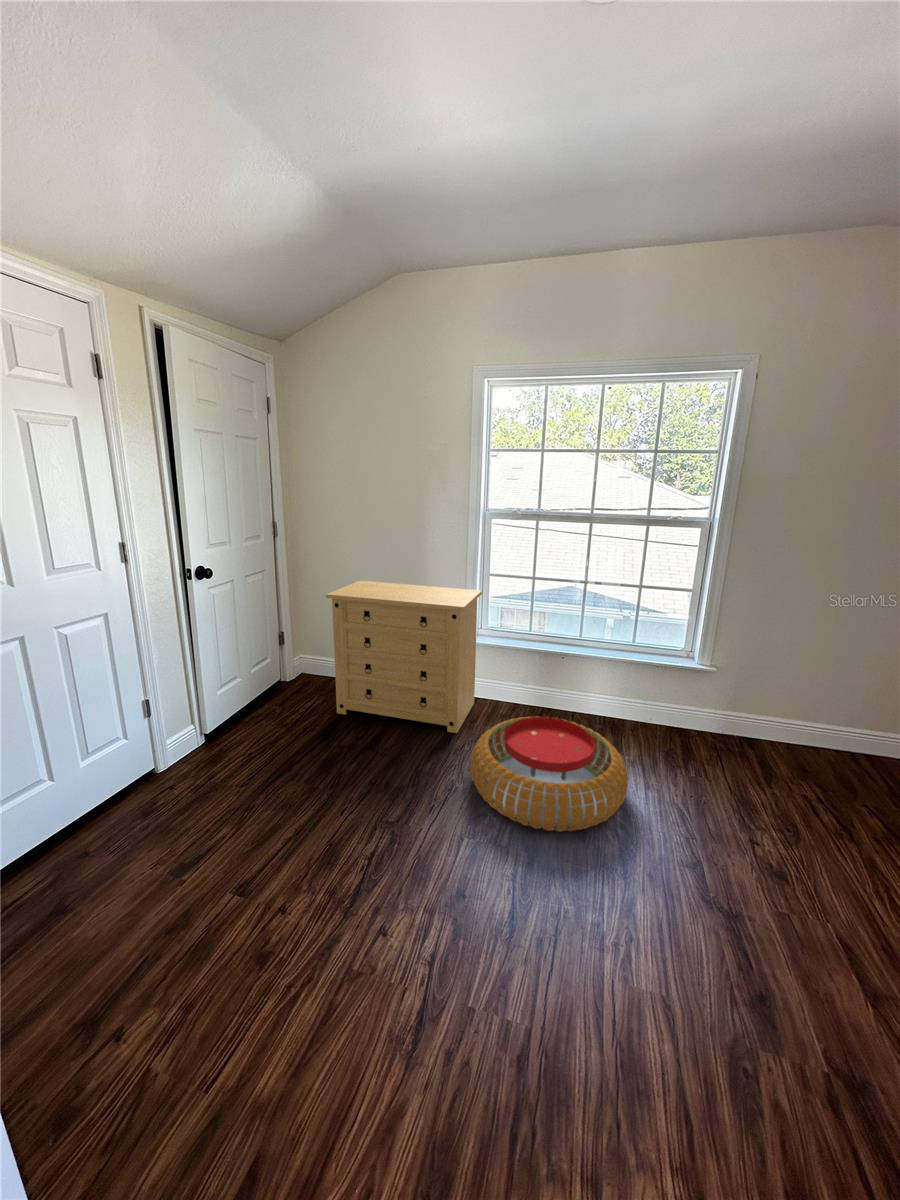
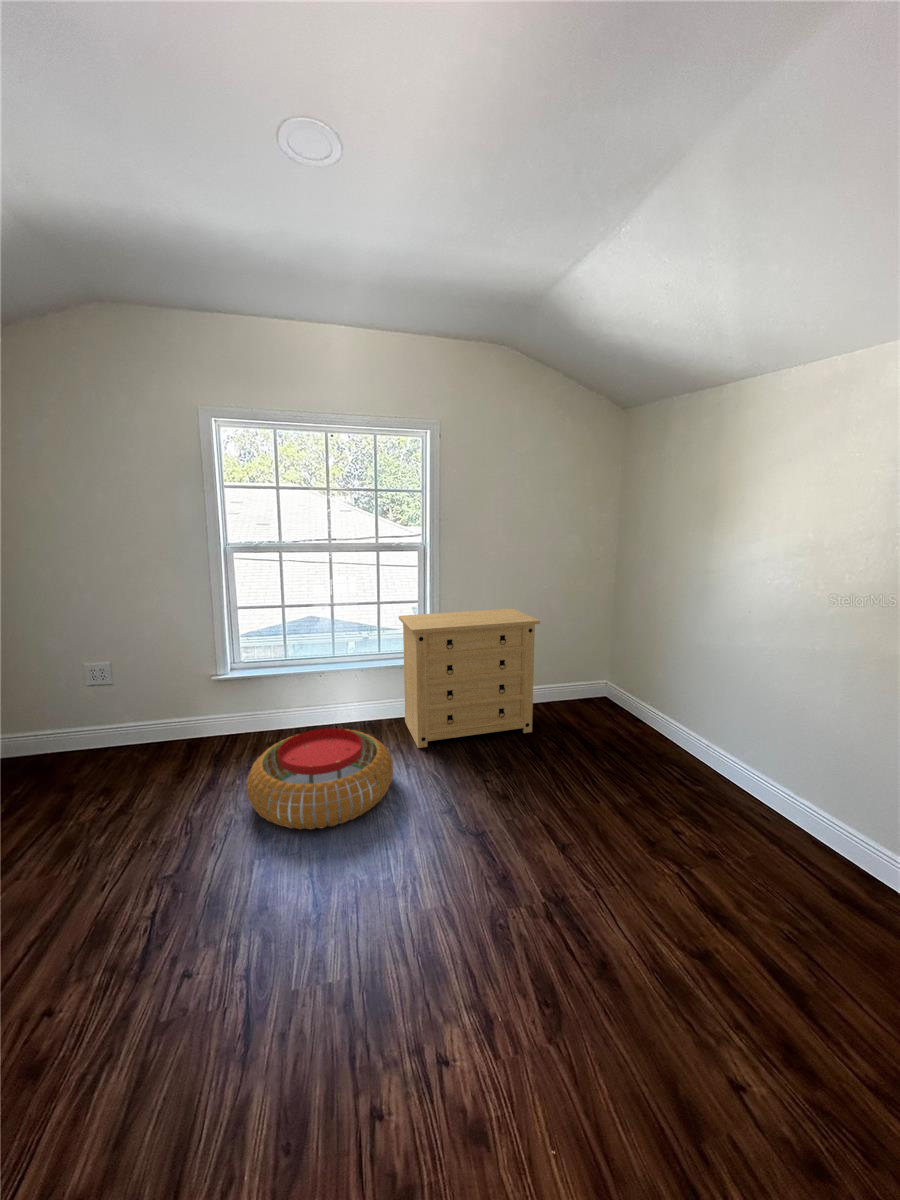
dresser: present [326,581,482,733] -> present [399,609,540,748]

